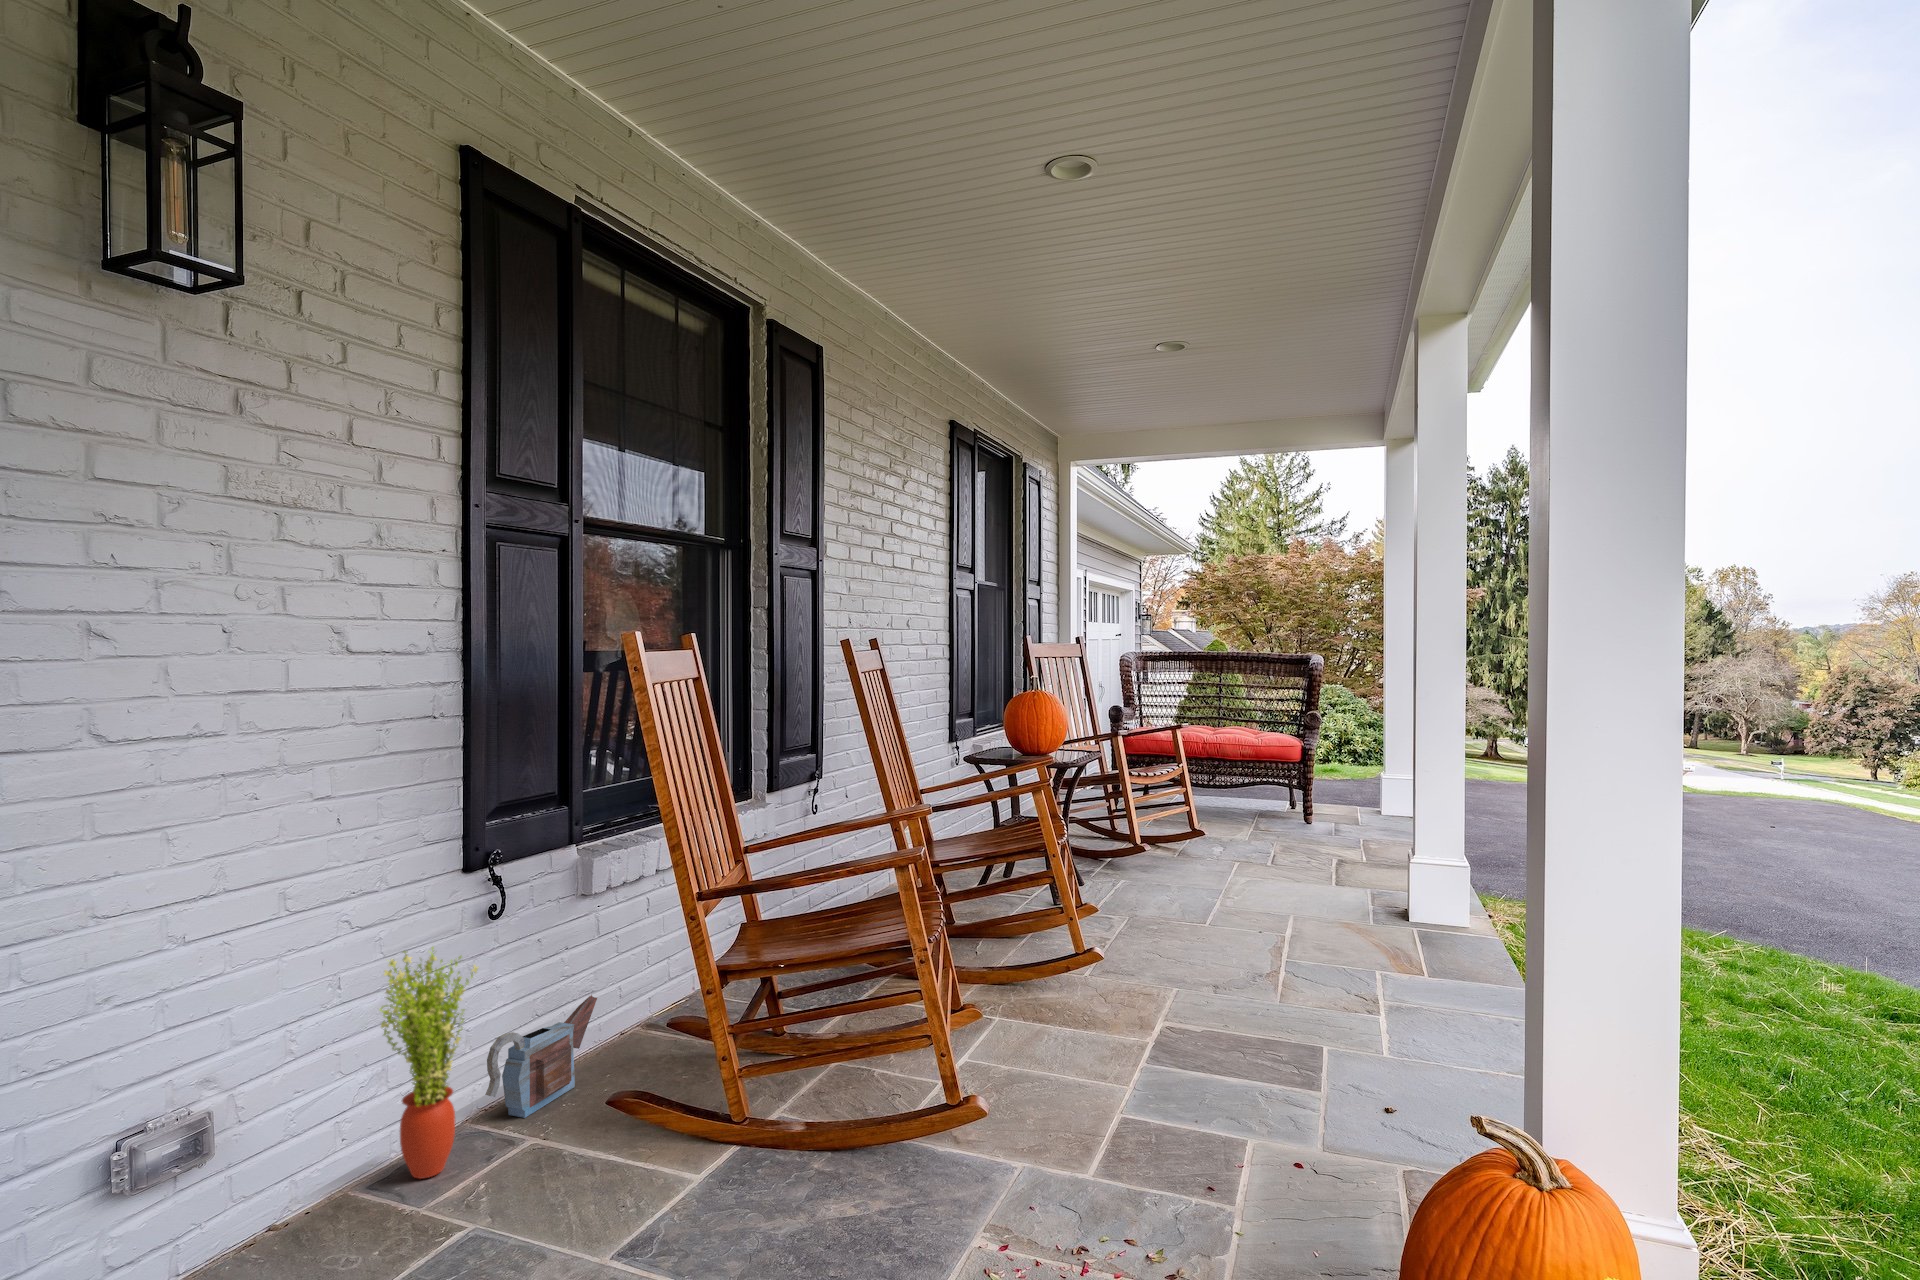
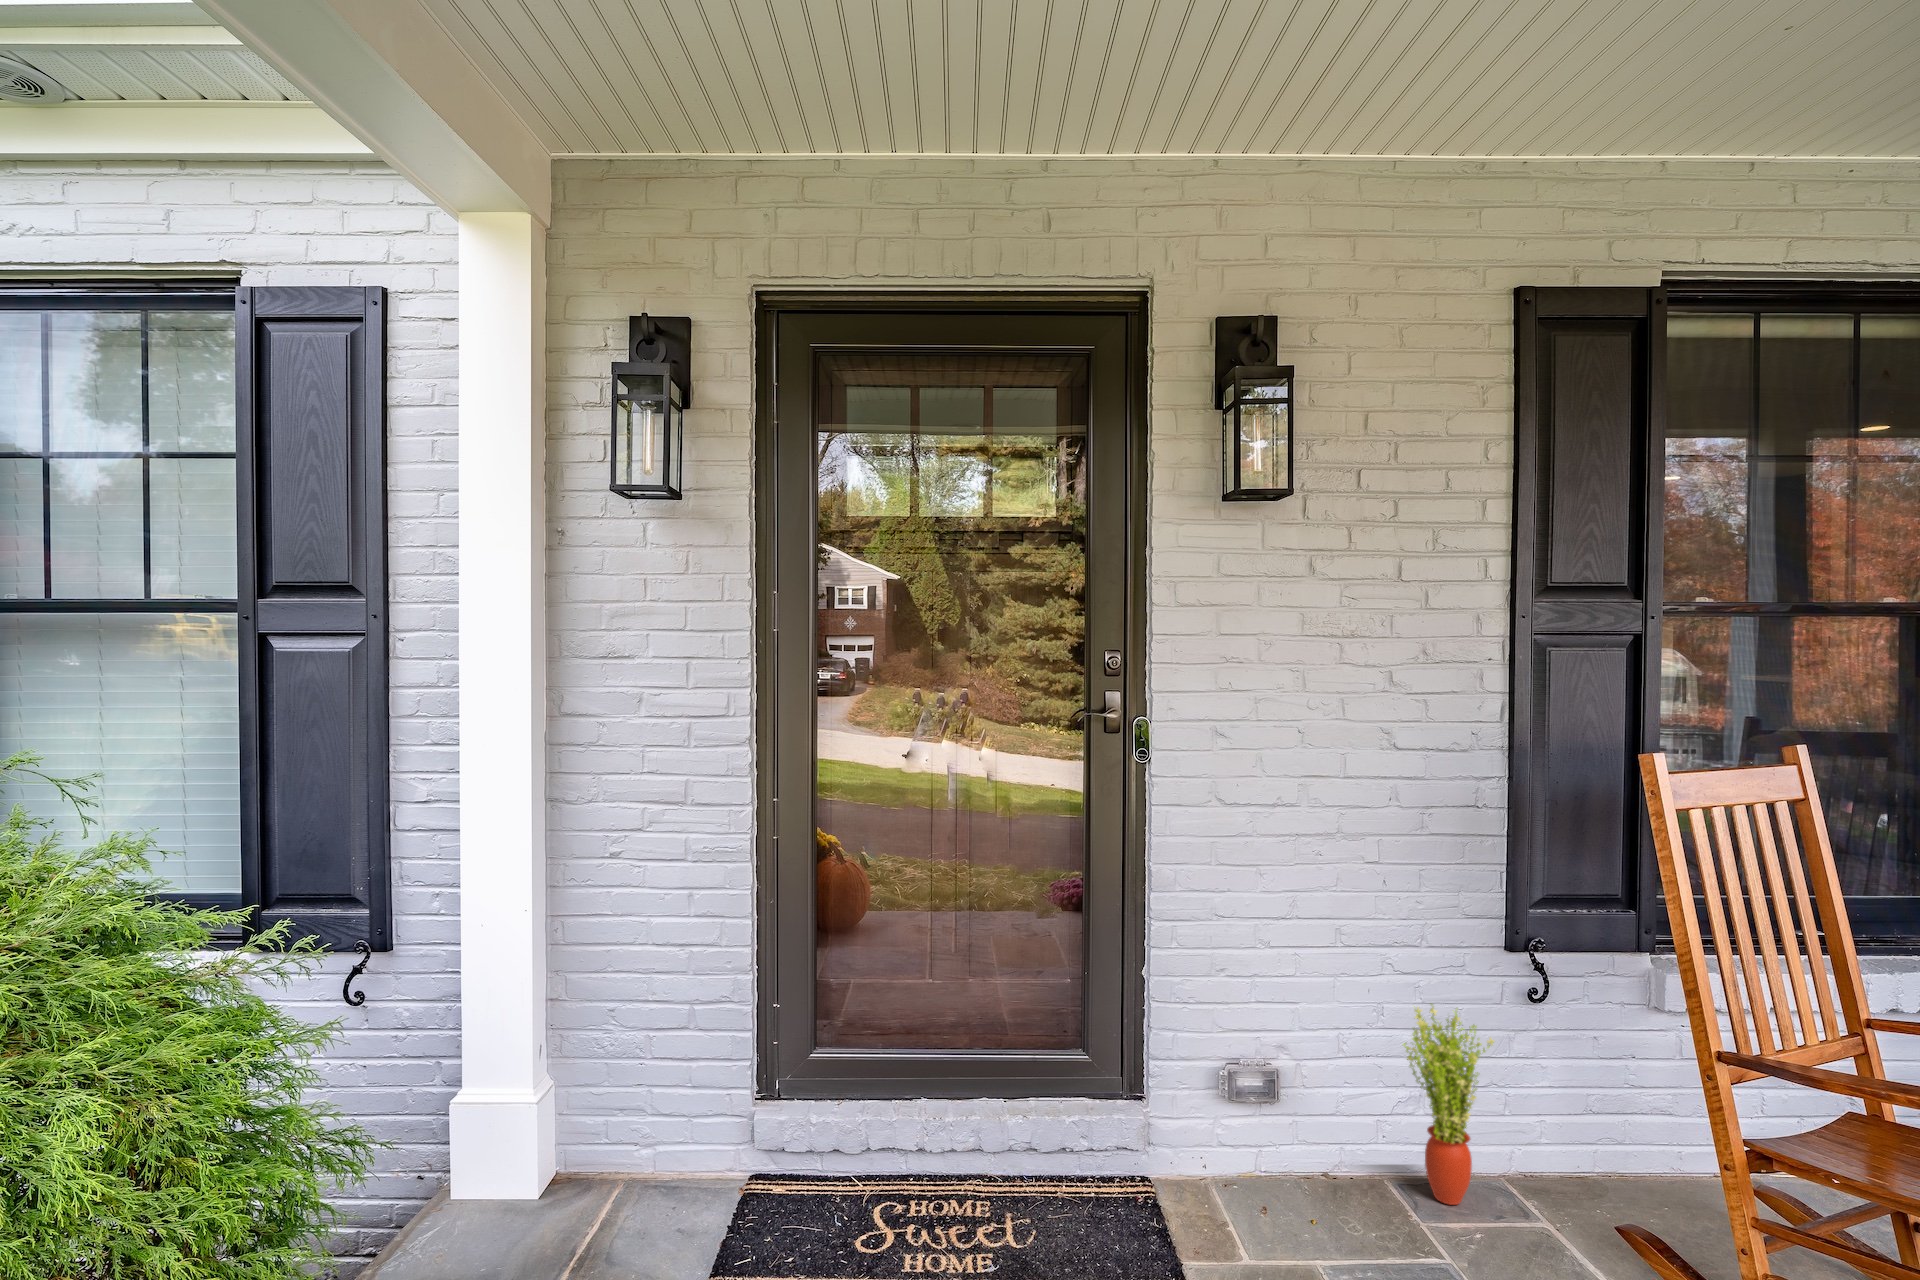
watering can: present [485,995,597,1118] -> none [1513,1113,1660,1202]

